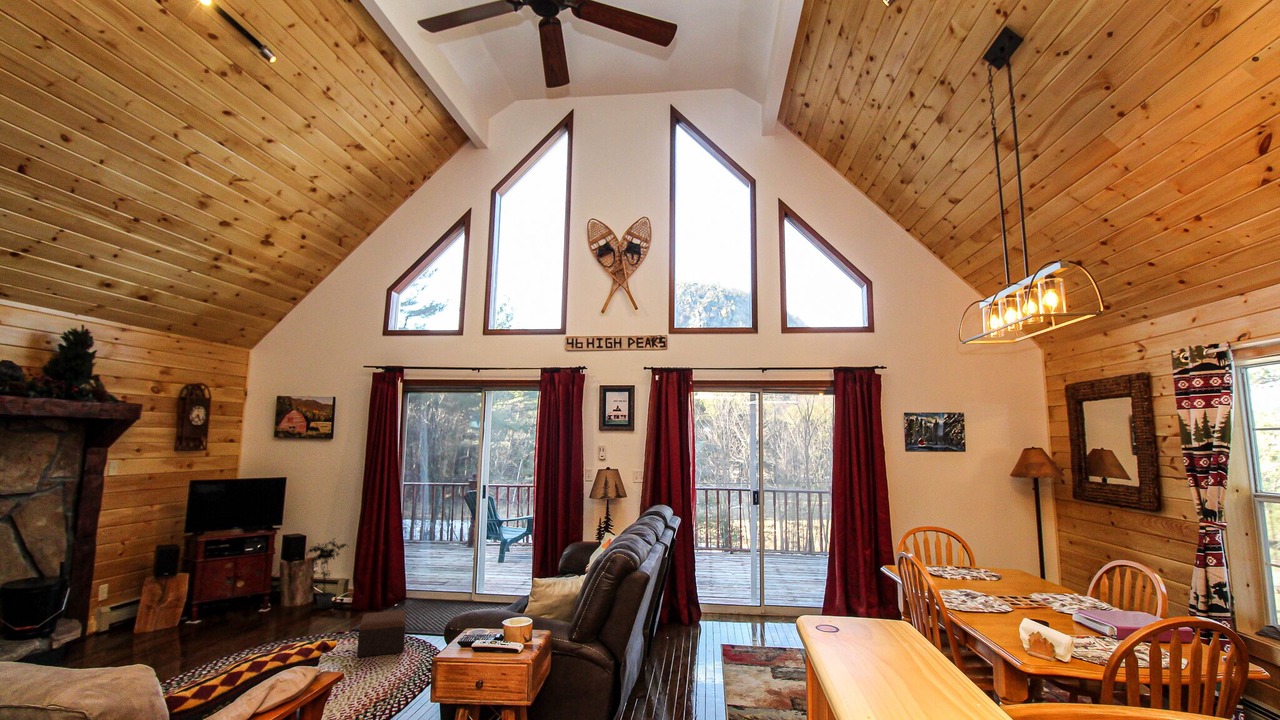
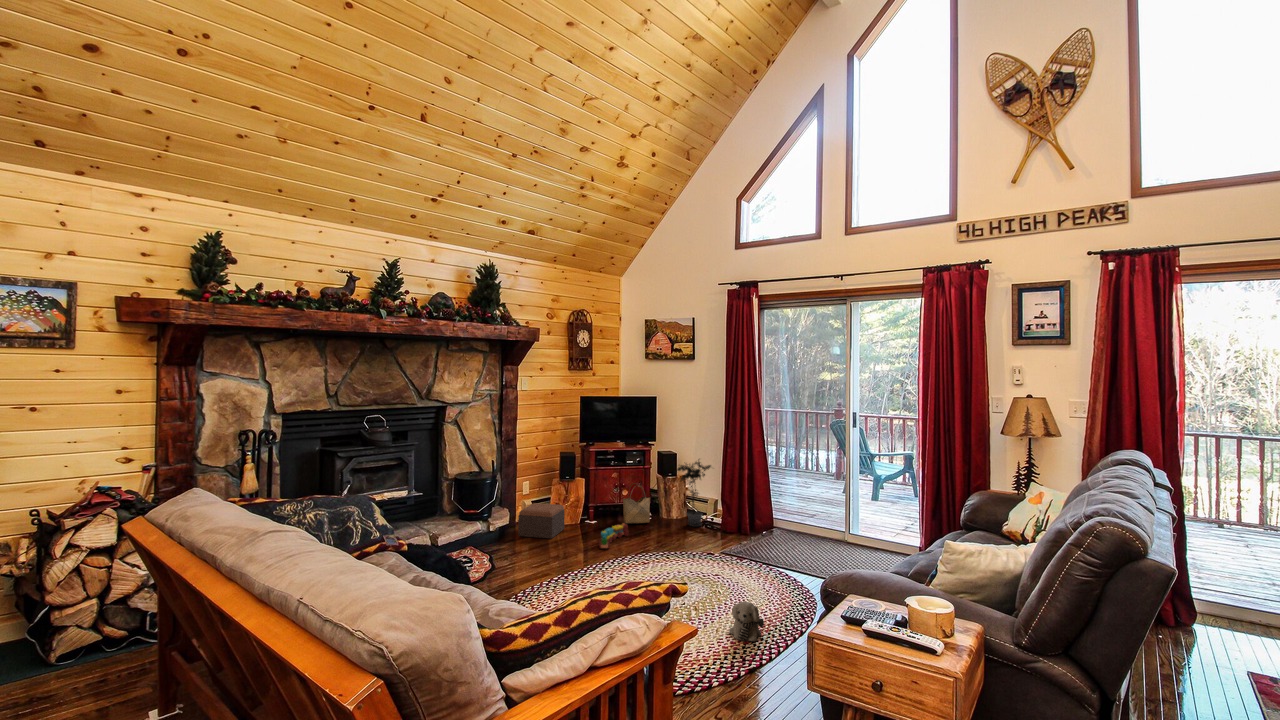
woven basket: none [239,571,273,617] -> present [623,483,650,523]
footstool: present [357,610,406,657] -> present [518,503,565,539]
toy train: none [208,616,246,648] -> present [599,523,629,548]
plush toy: none [362,665,396,702] -> present [729,602,764,641]

